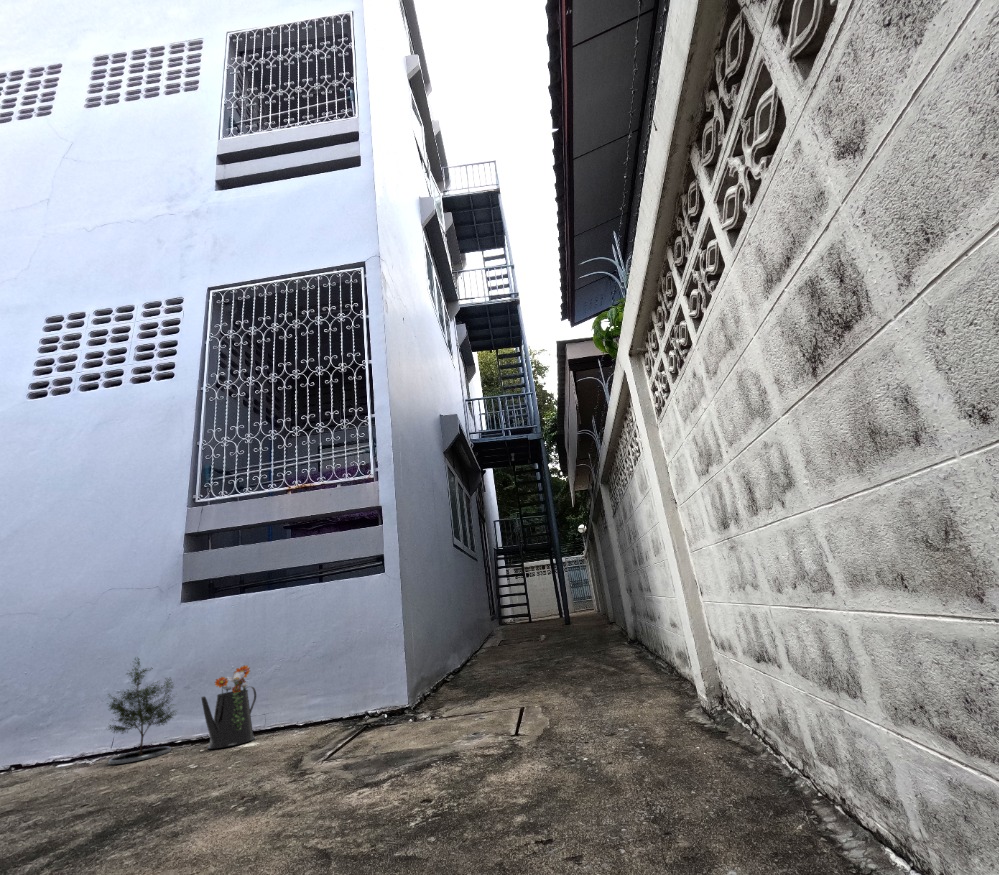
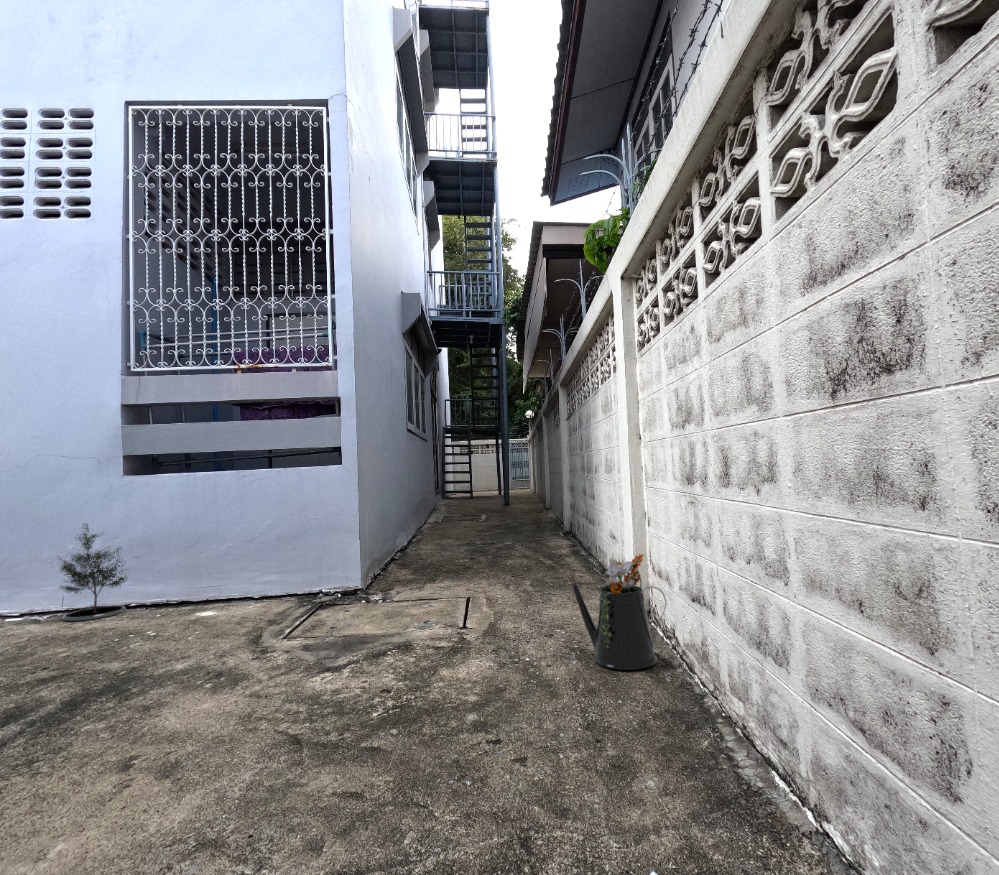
watering can: present [202,666,256,749] -> present [572,554,666,670]

